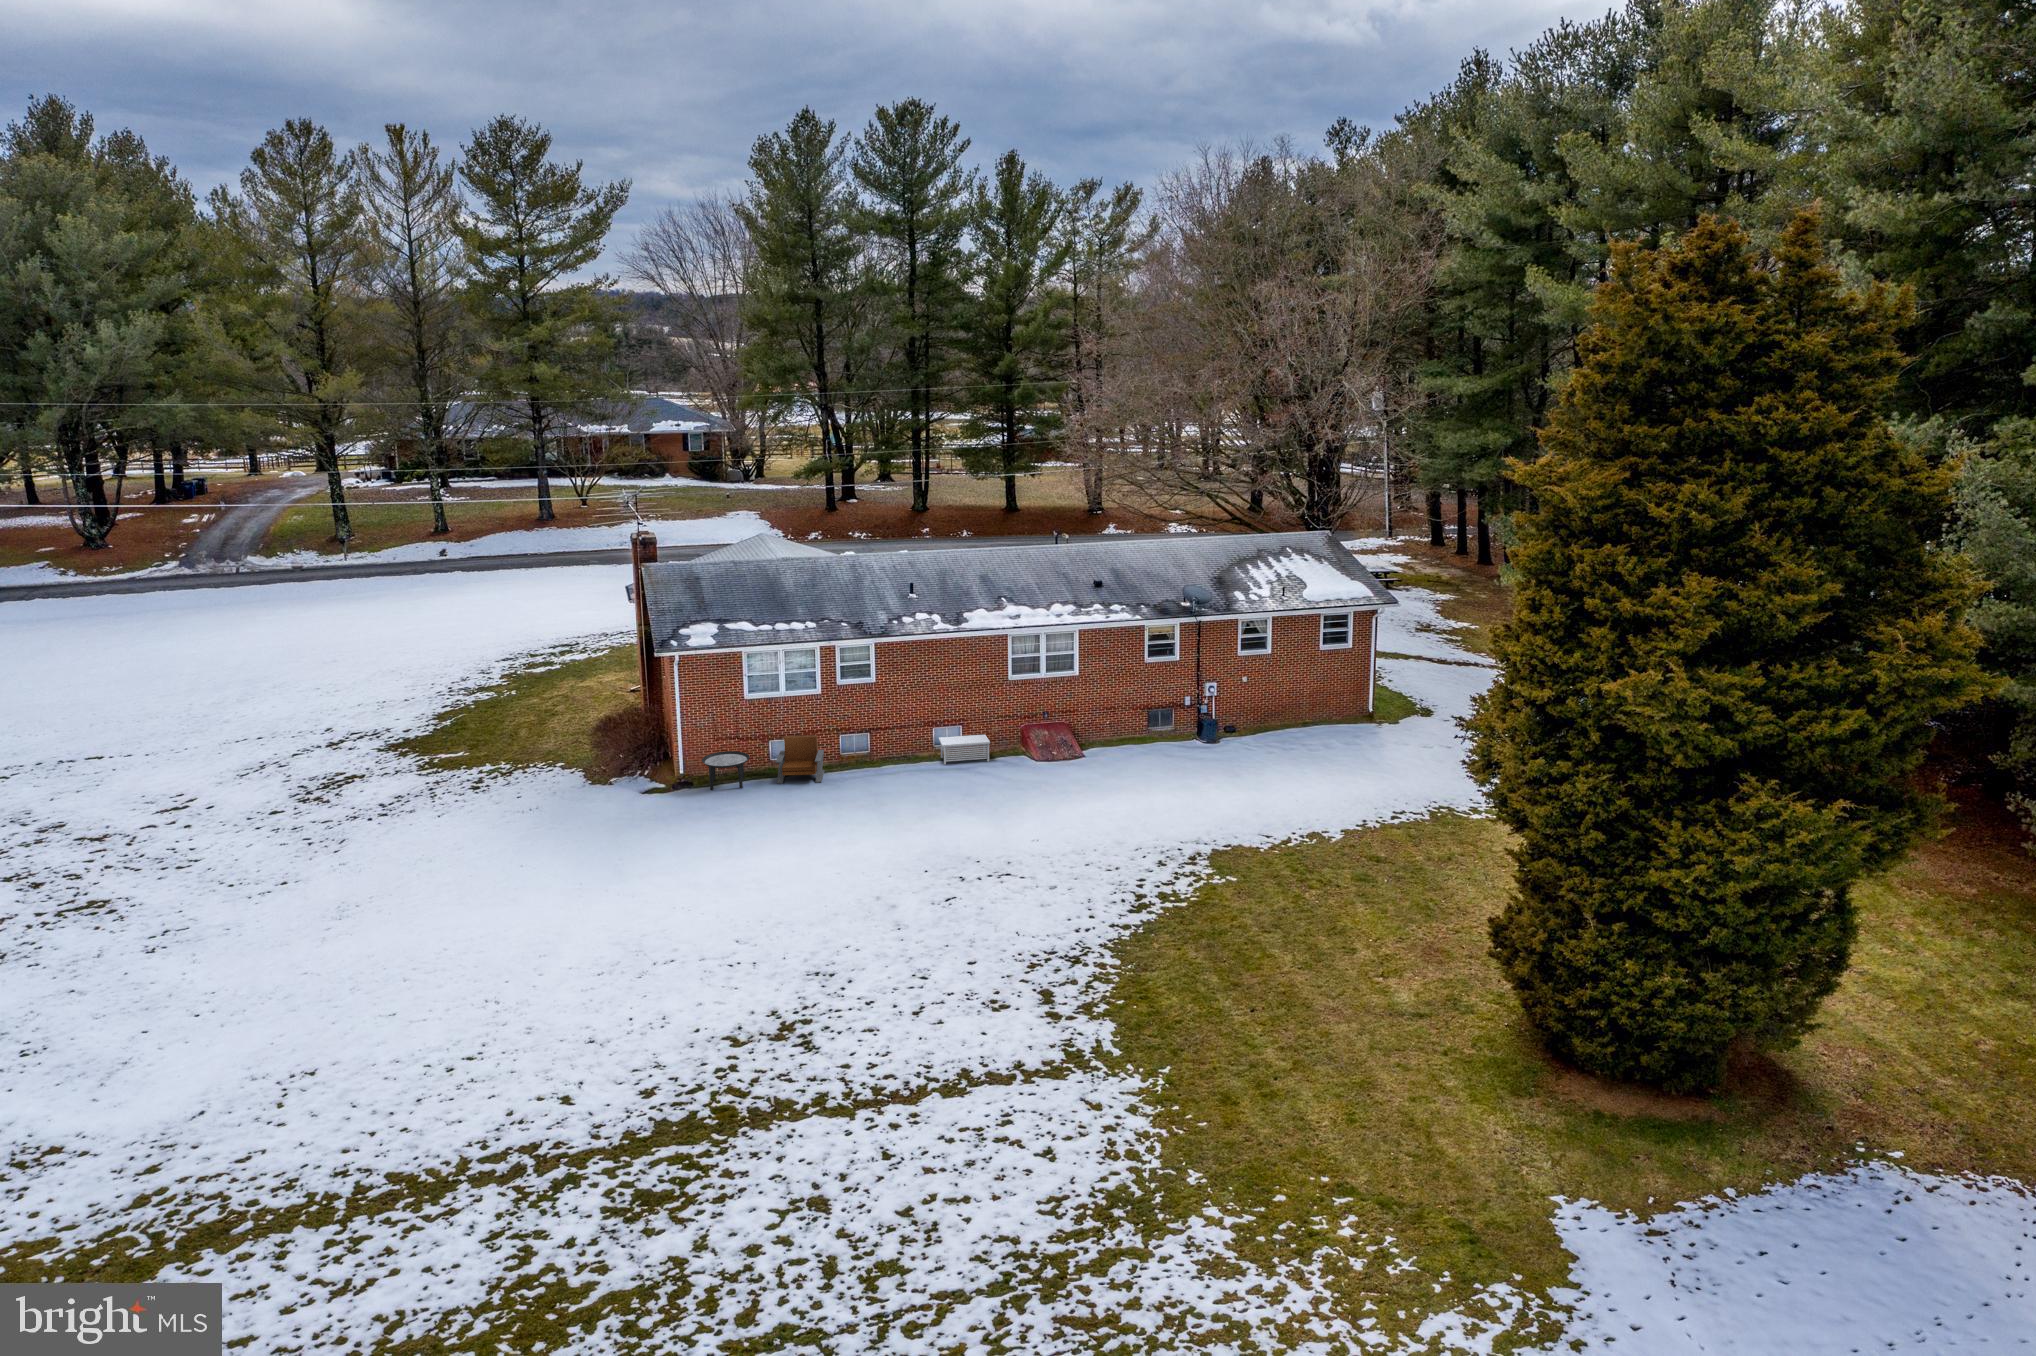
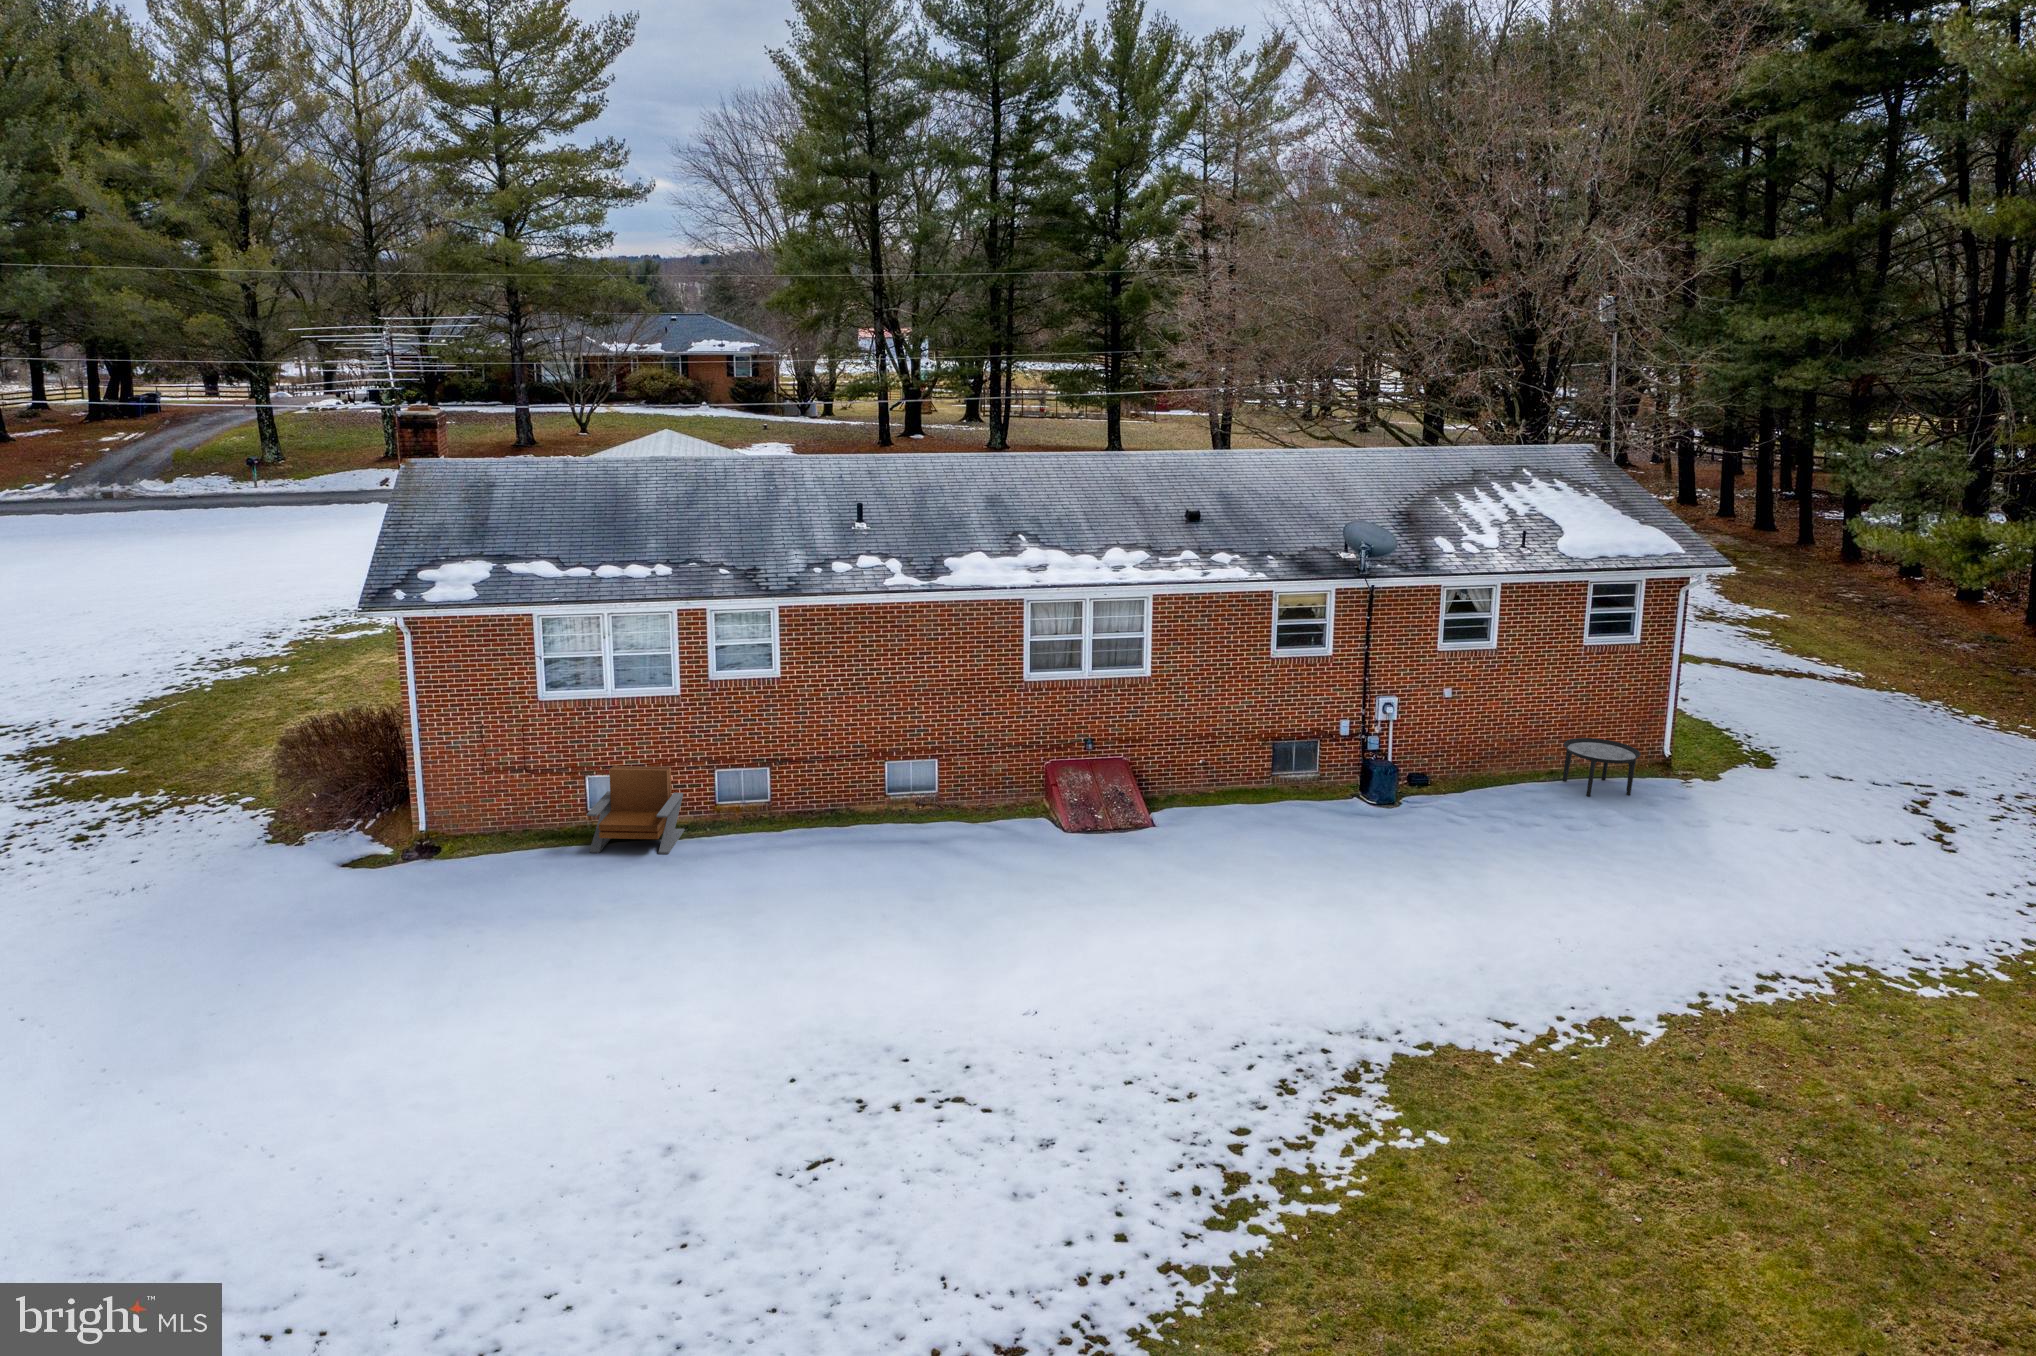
storage bench: present [939,735,990,765] -> none [893,775,982,827]
round table: present [702,751,750,790] -> present [1563,738,1641,796]

